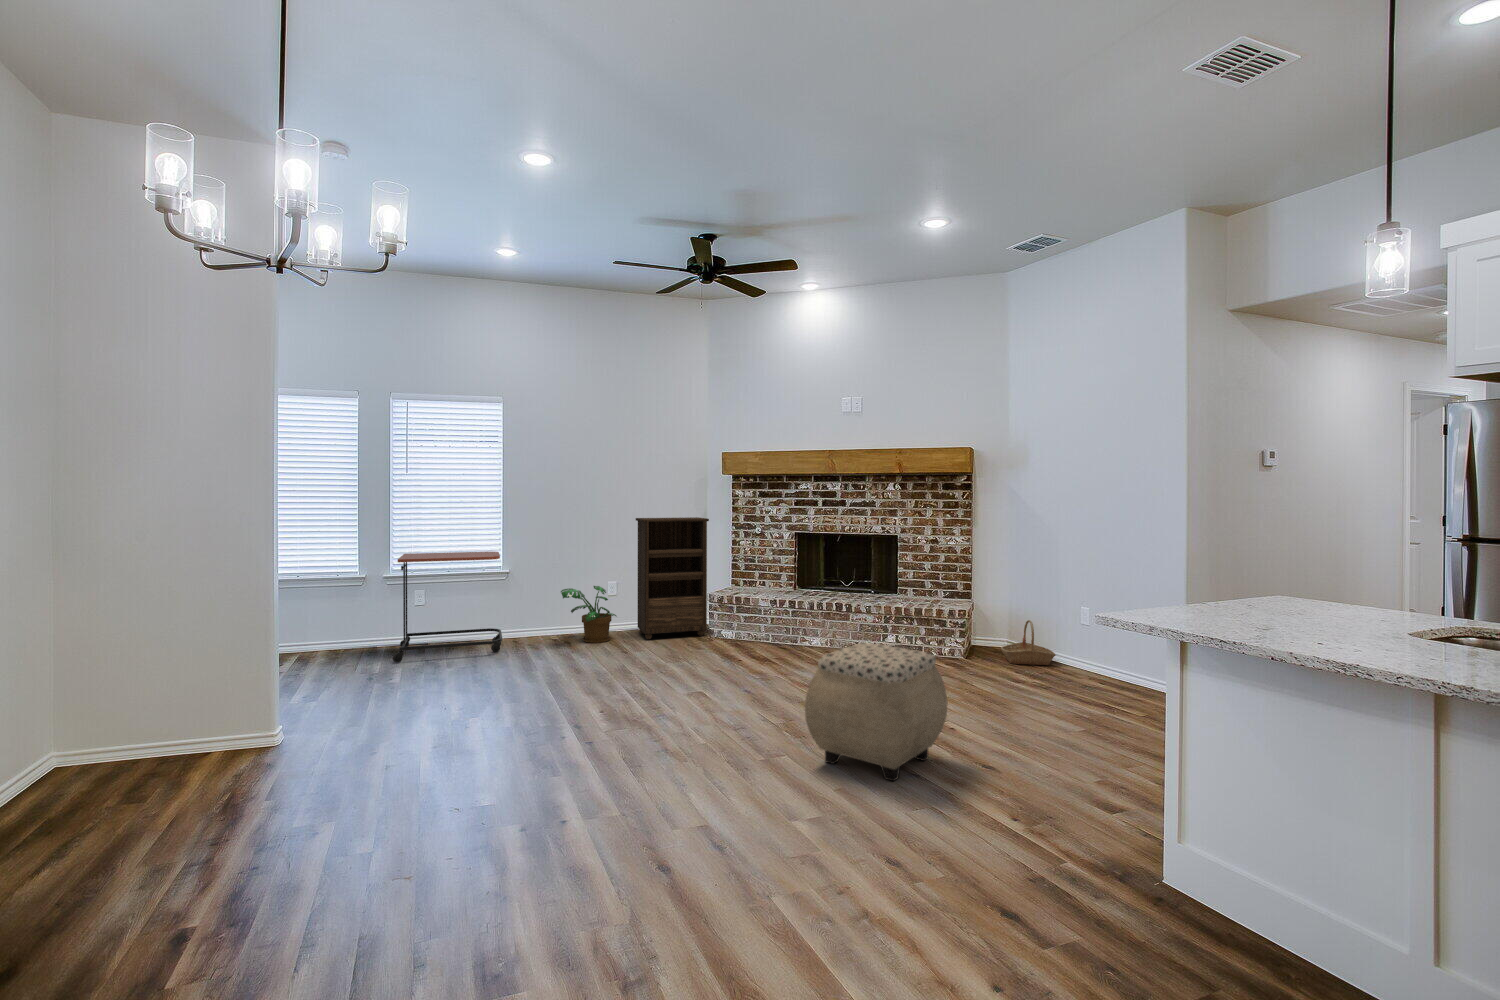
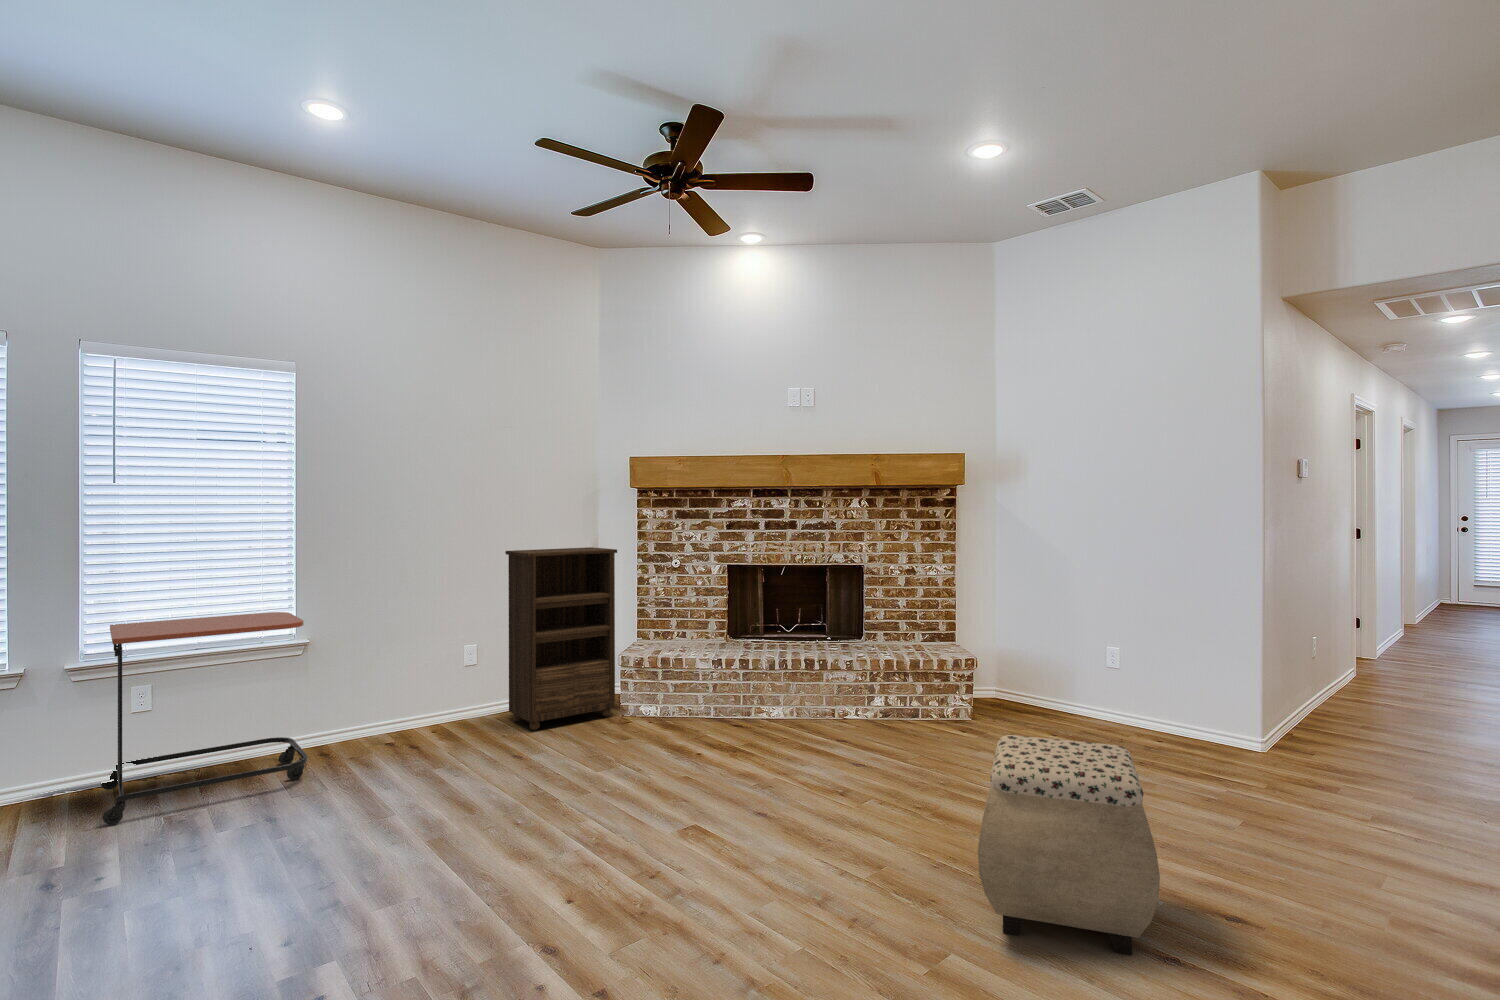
potted plant: present [561,586,617,643] -> none [404,655,485,745]
basket: present [1001,620,1056,665] -> none [1010,666,1078,723]

